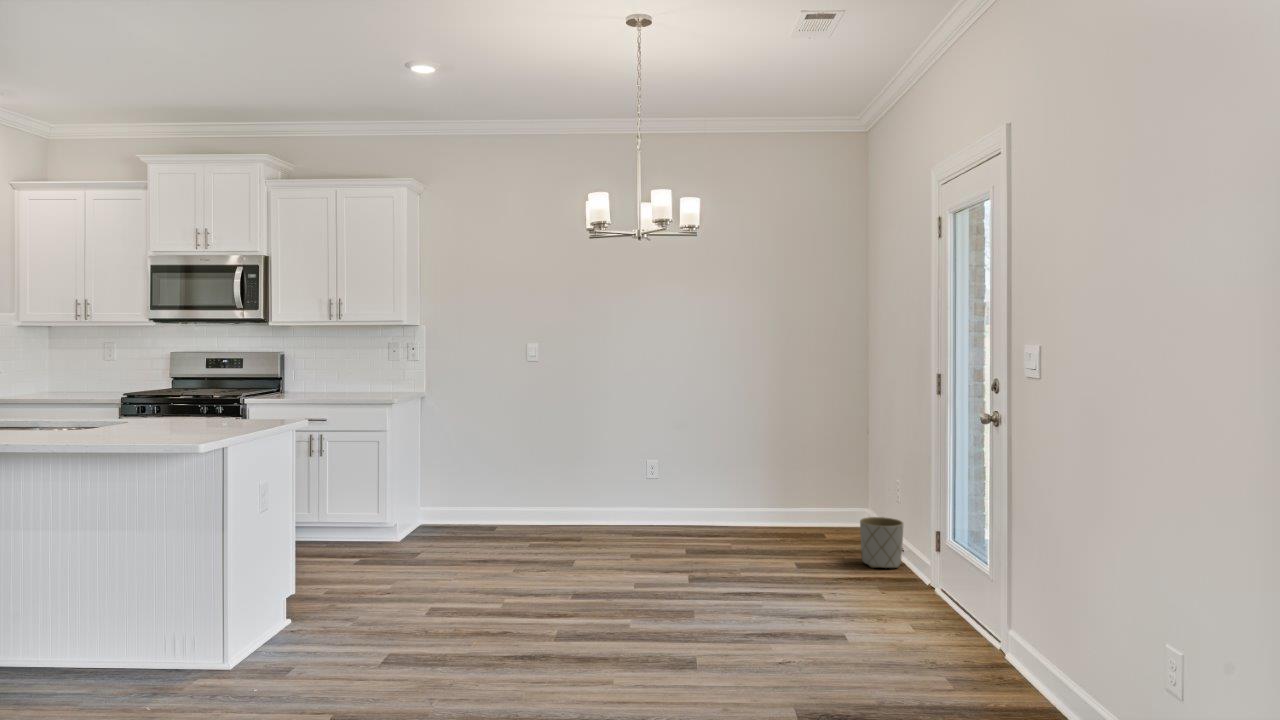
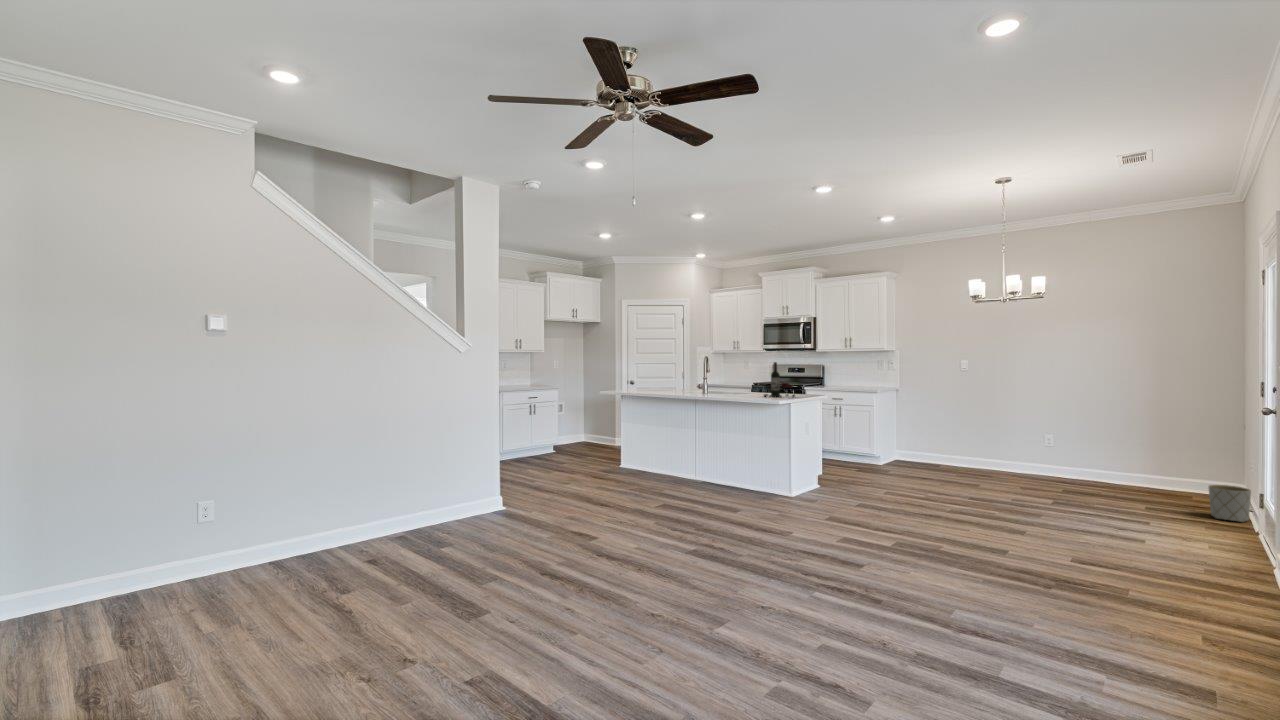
wine bottle: none [138,345,224,432] -> present [764,362,795,398]

